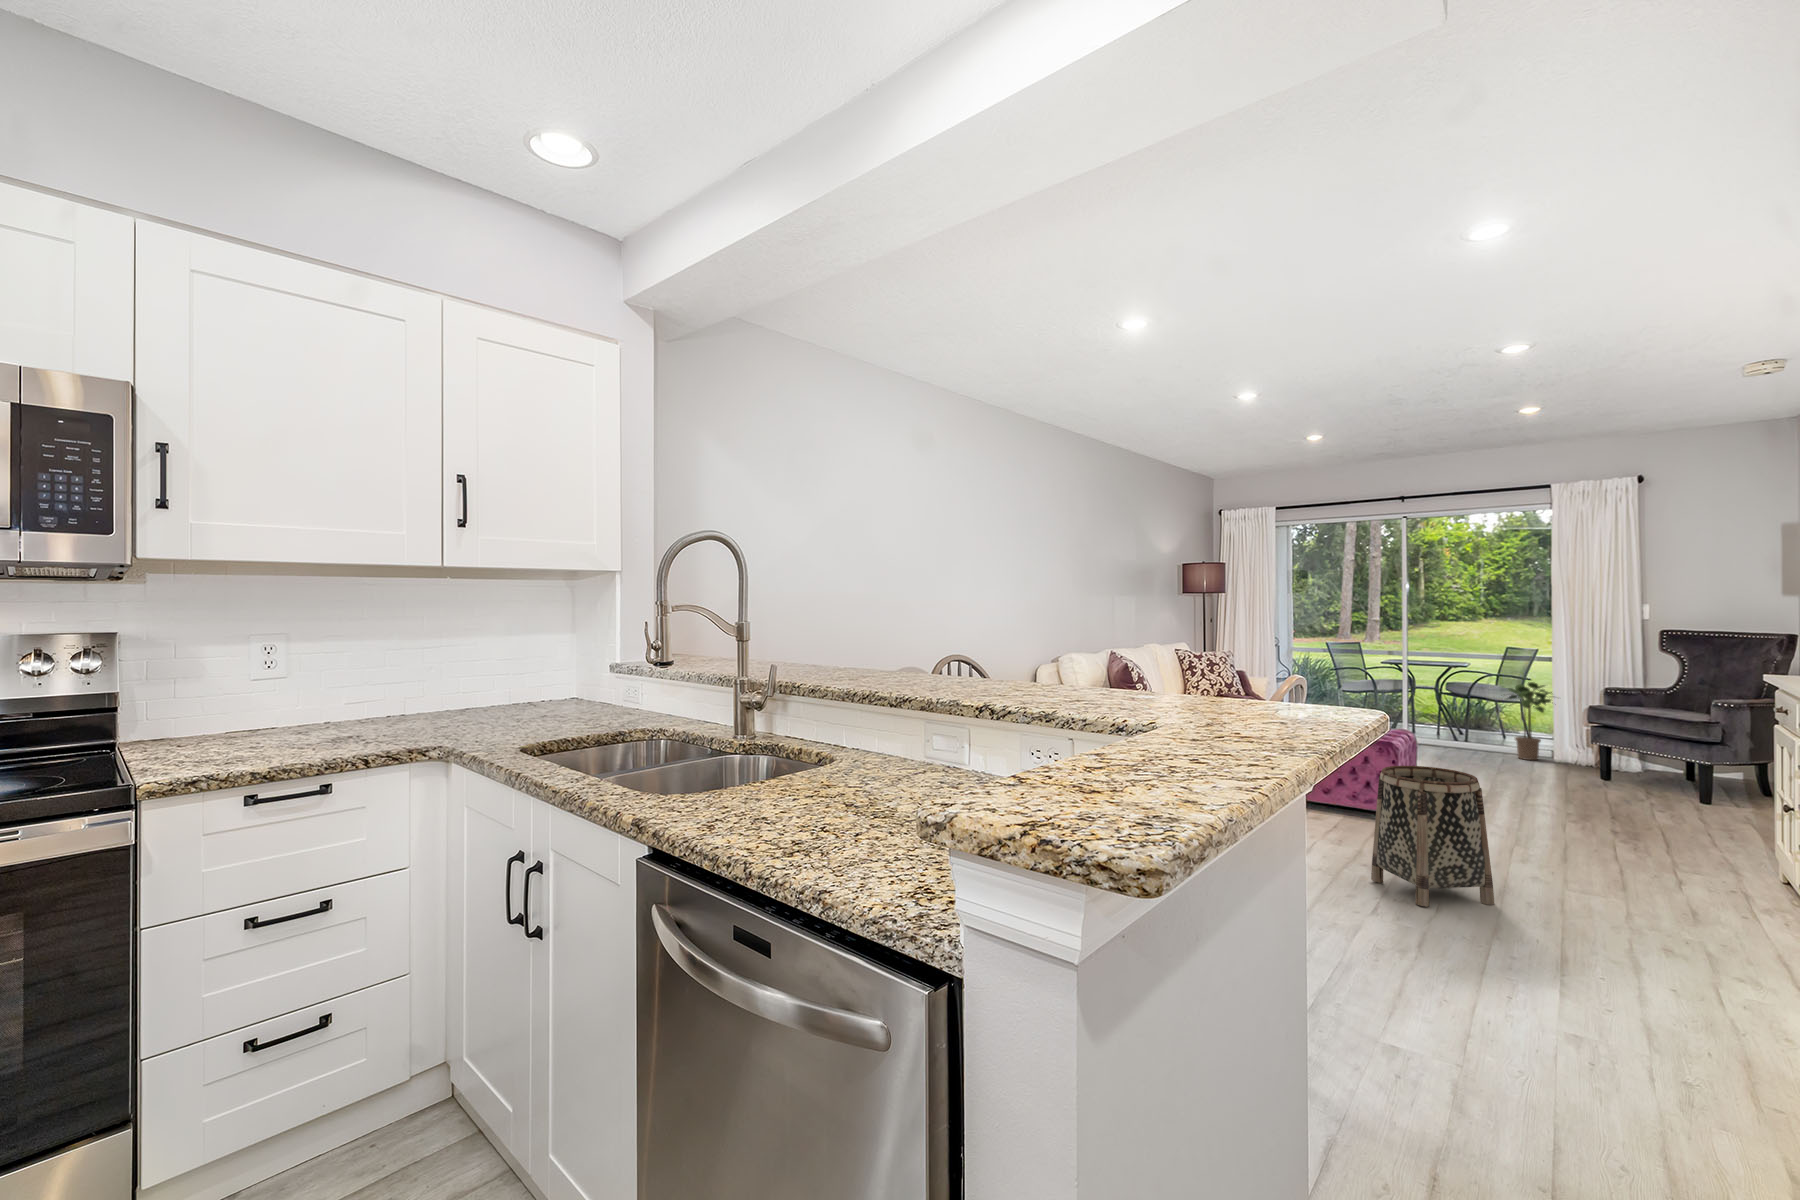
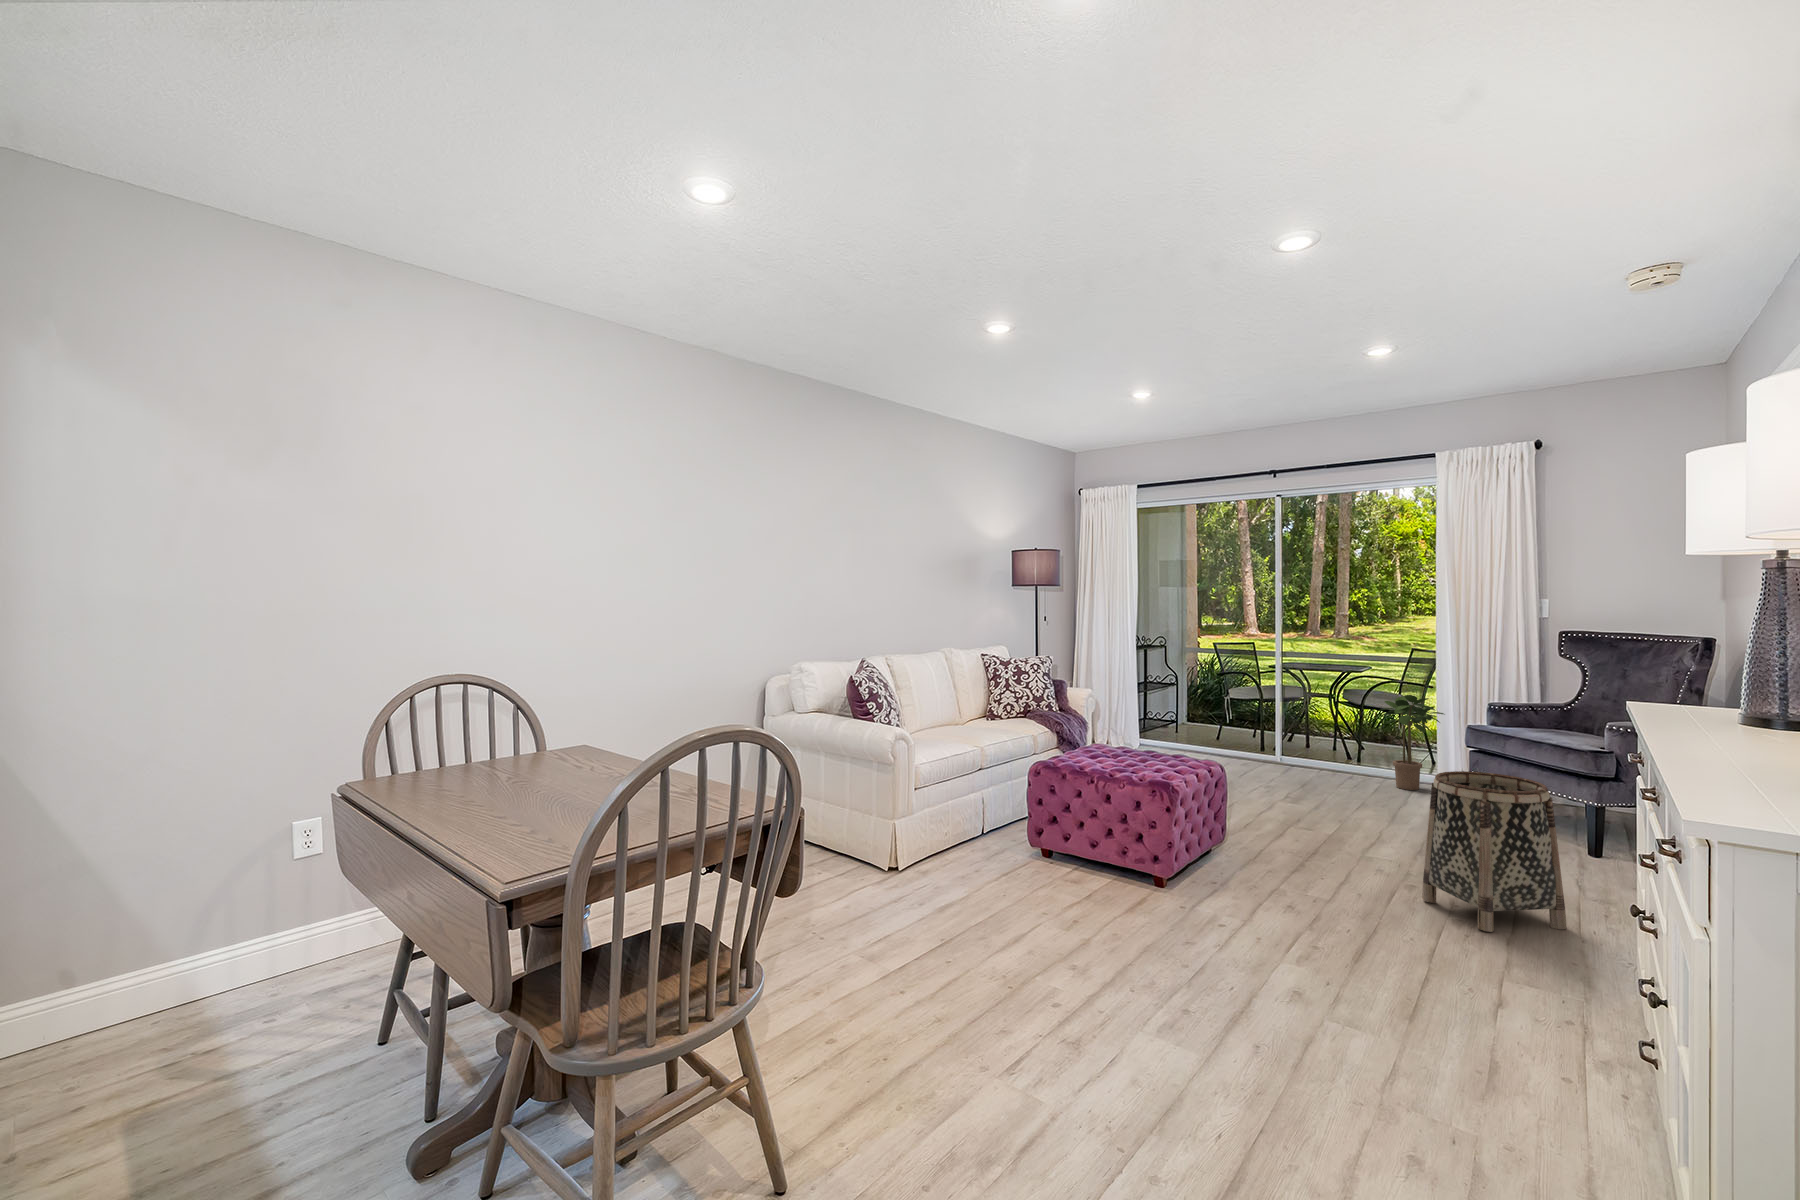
basket: present [1371,766,1494,907] -> present [1422,771,1567,932]

